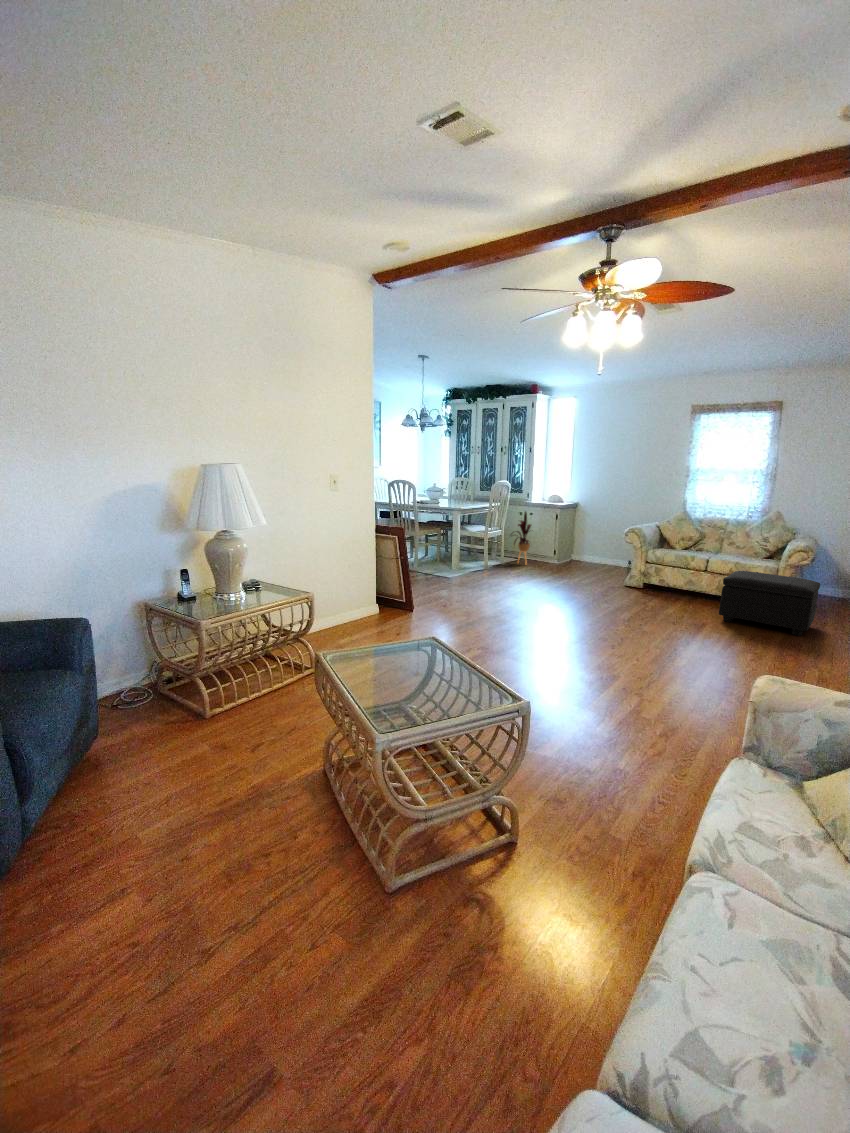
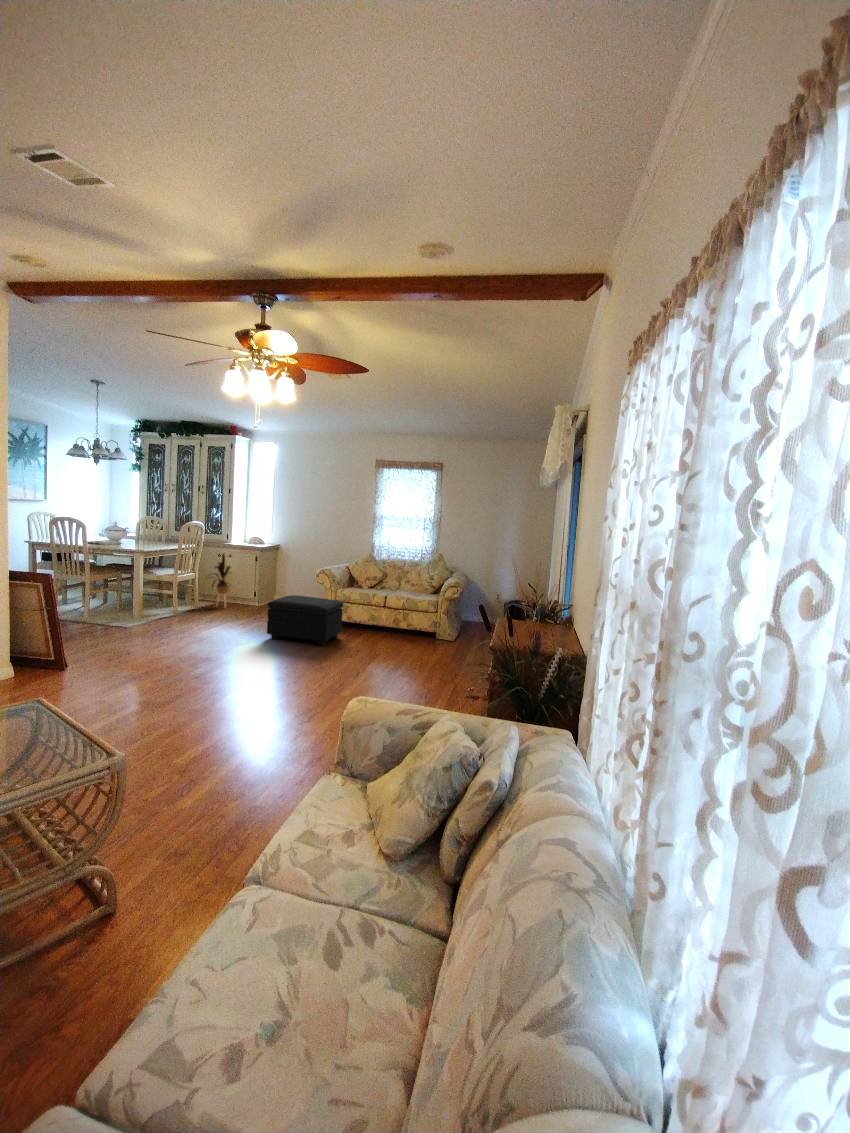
footstool: present [719,571,820,636] -> present [267,595,343,646]

